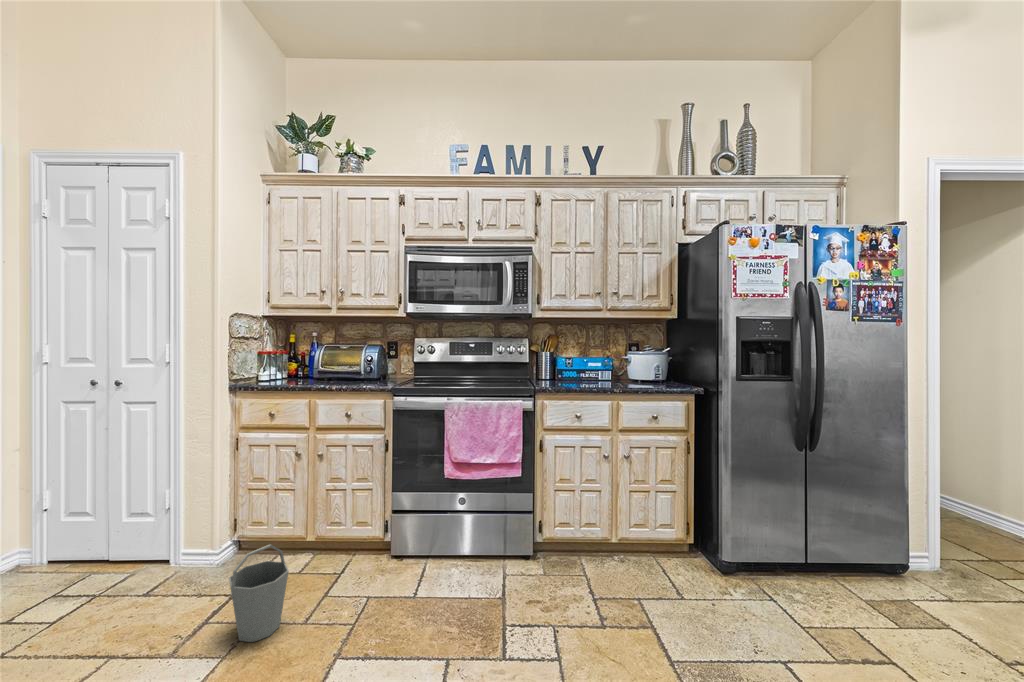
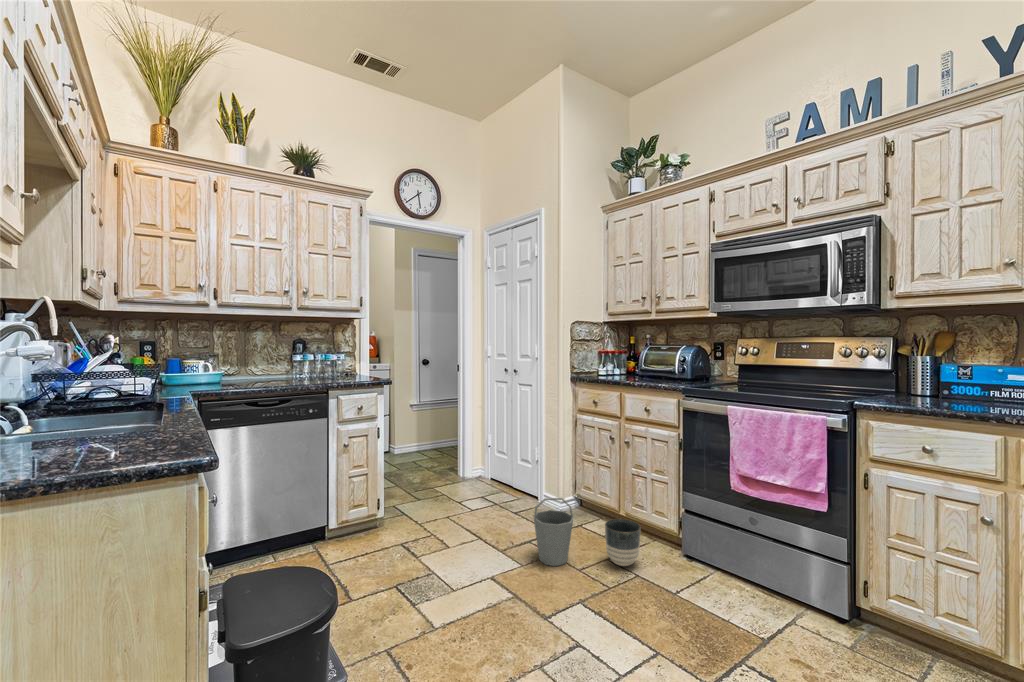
planter: none [324,540,366,595] -> present [605,519,641,566]

